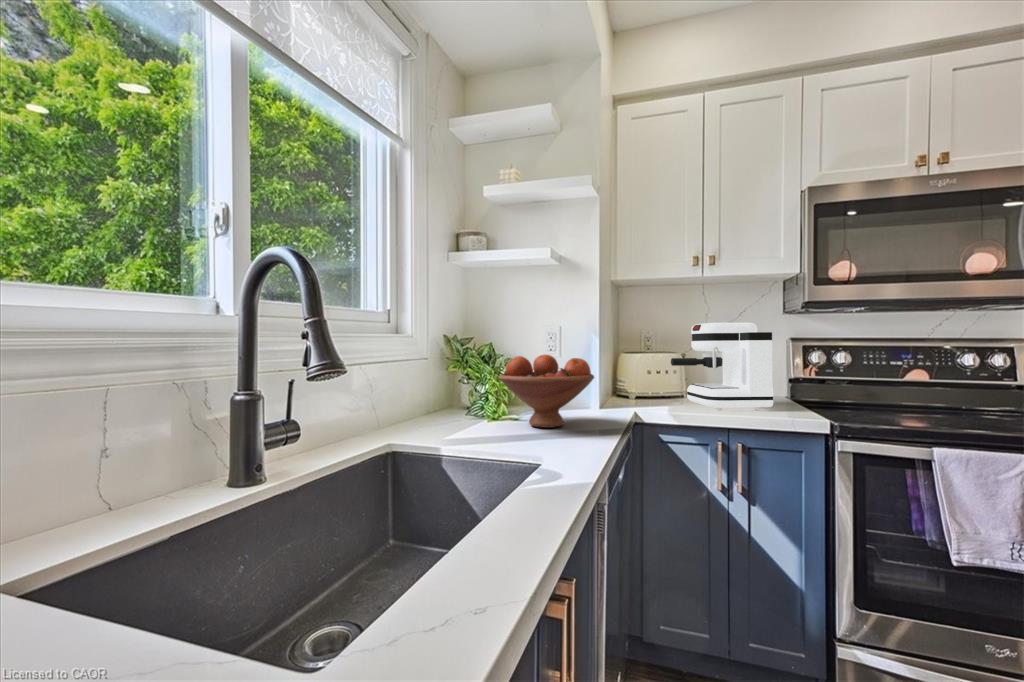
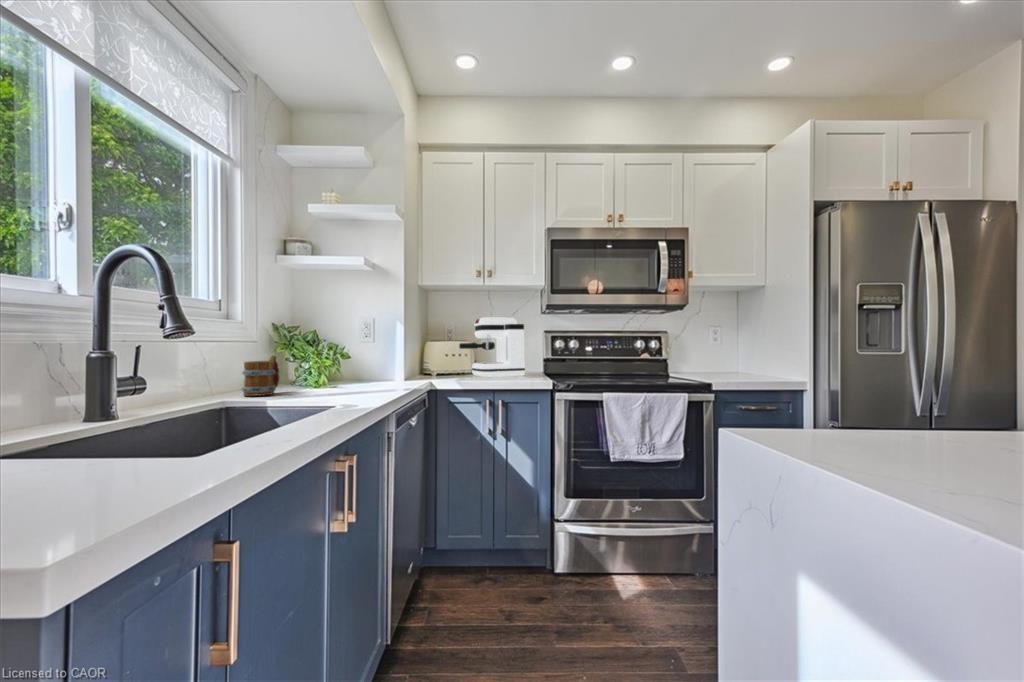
fruit bowl: present [499,355,594,428] -> none [319,338,394,390]
mug: none [411,378,453,432] -> present [242,355,279,396]

